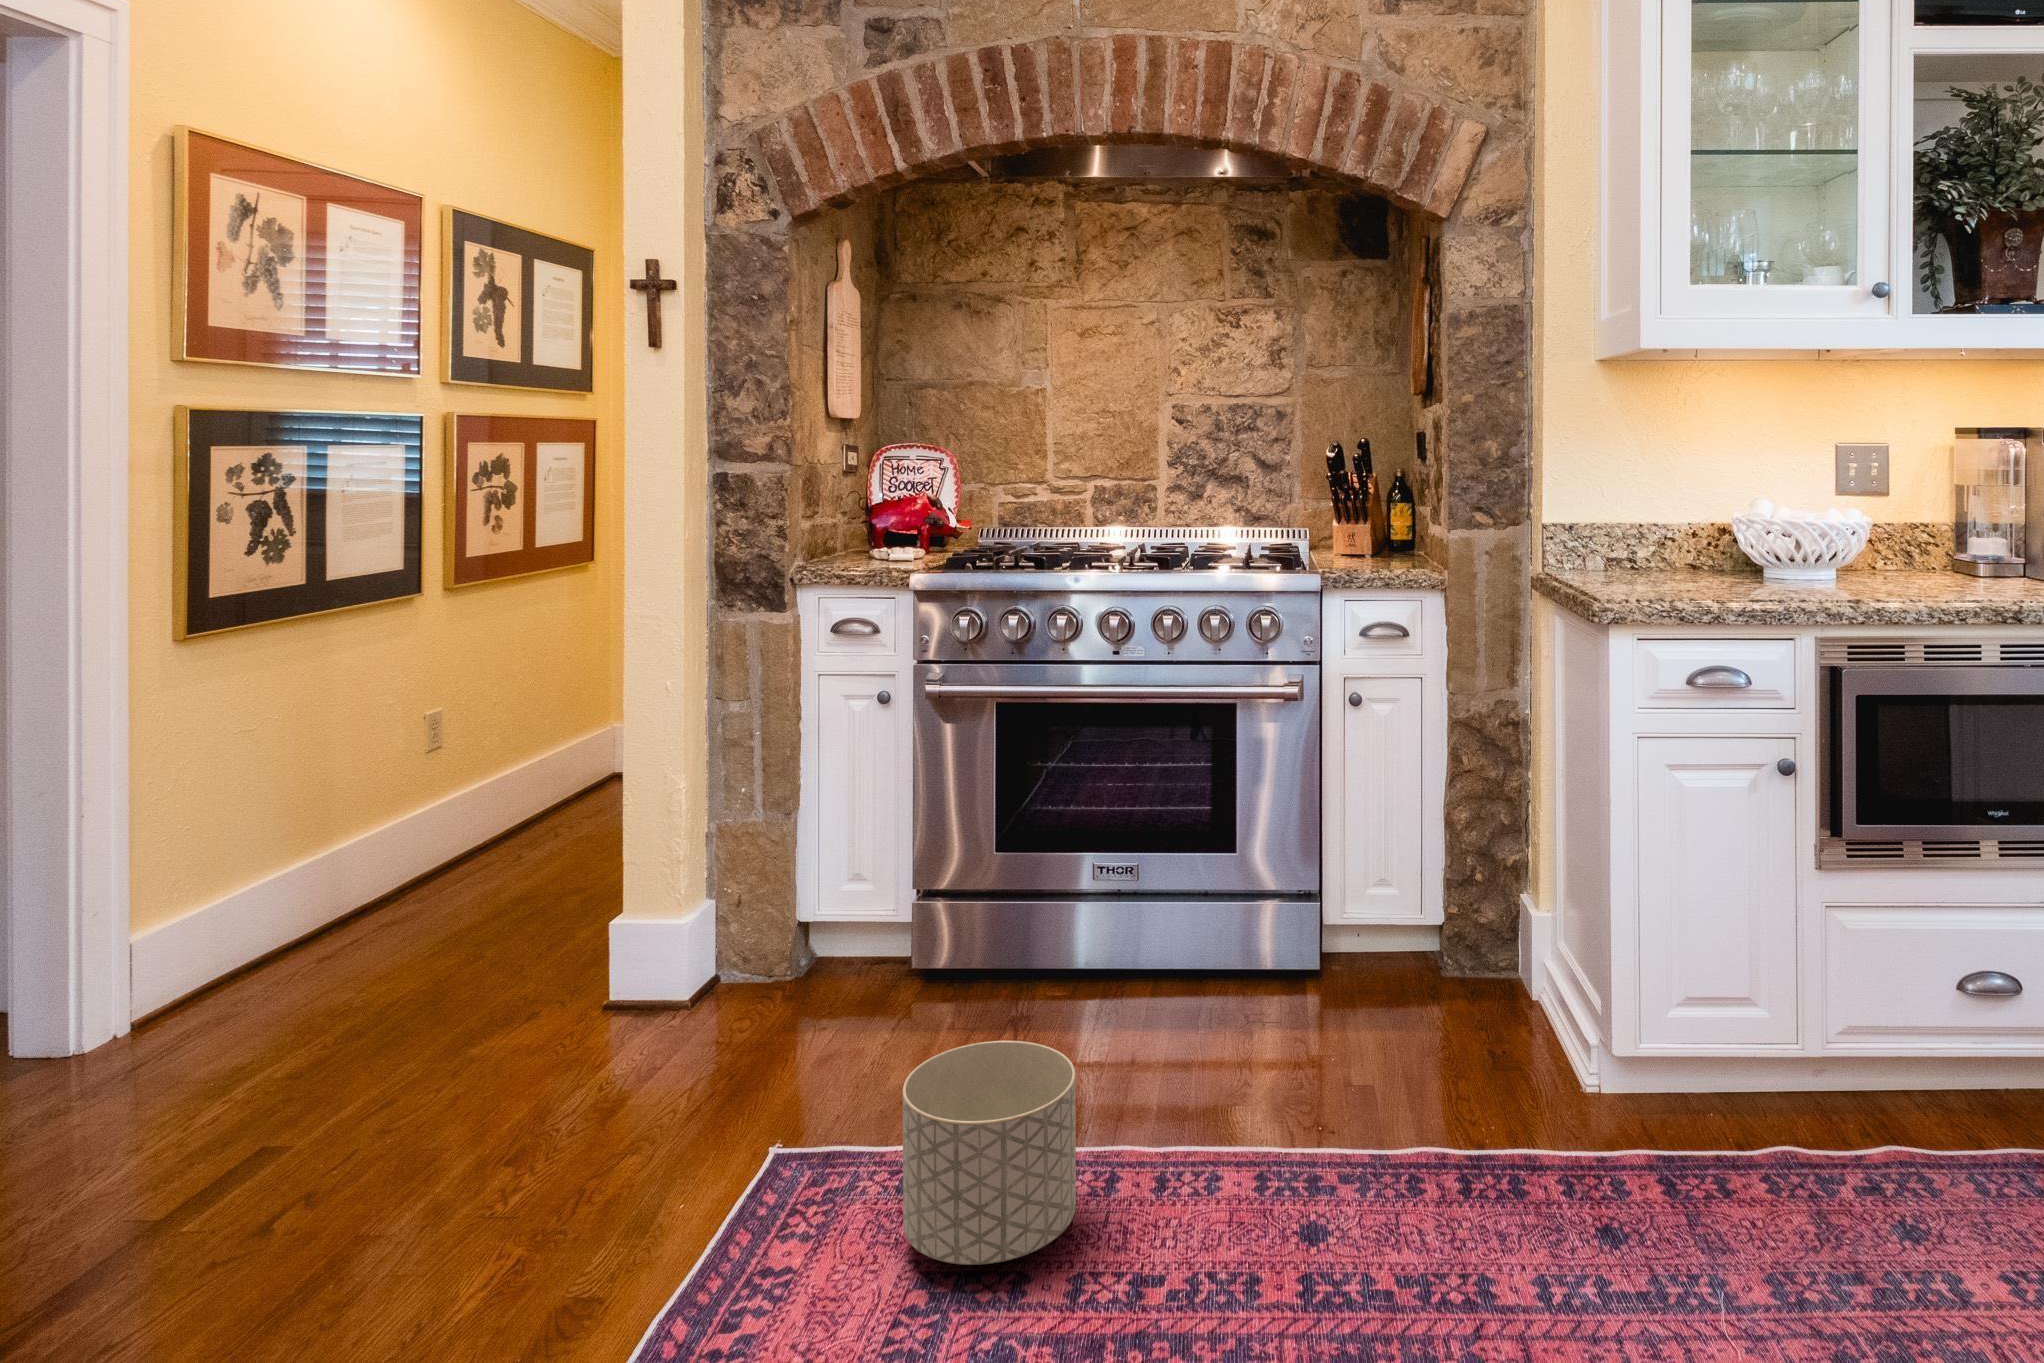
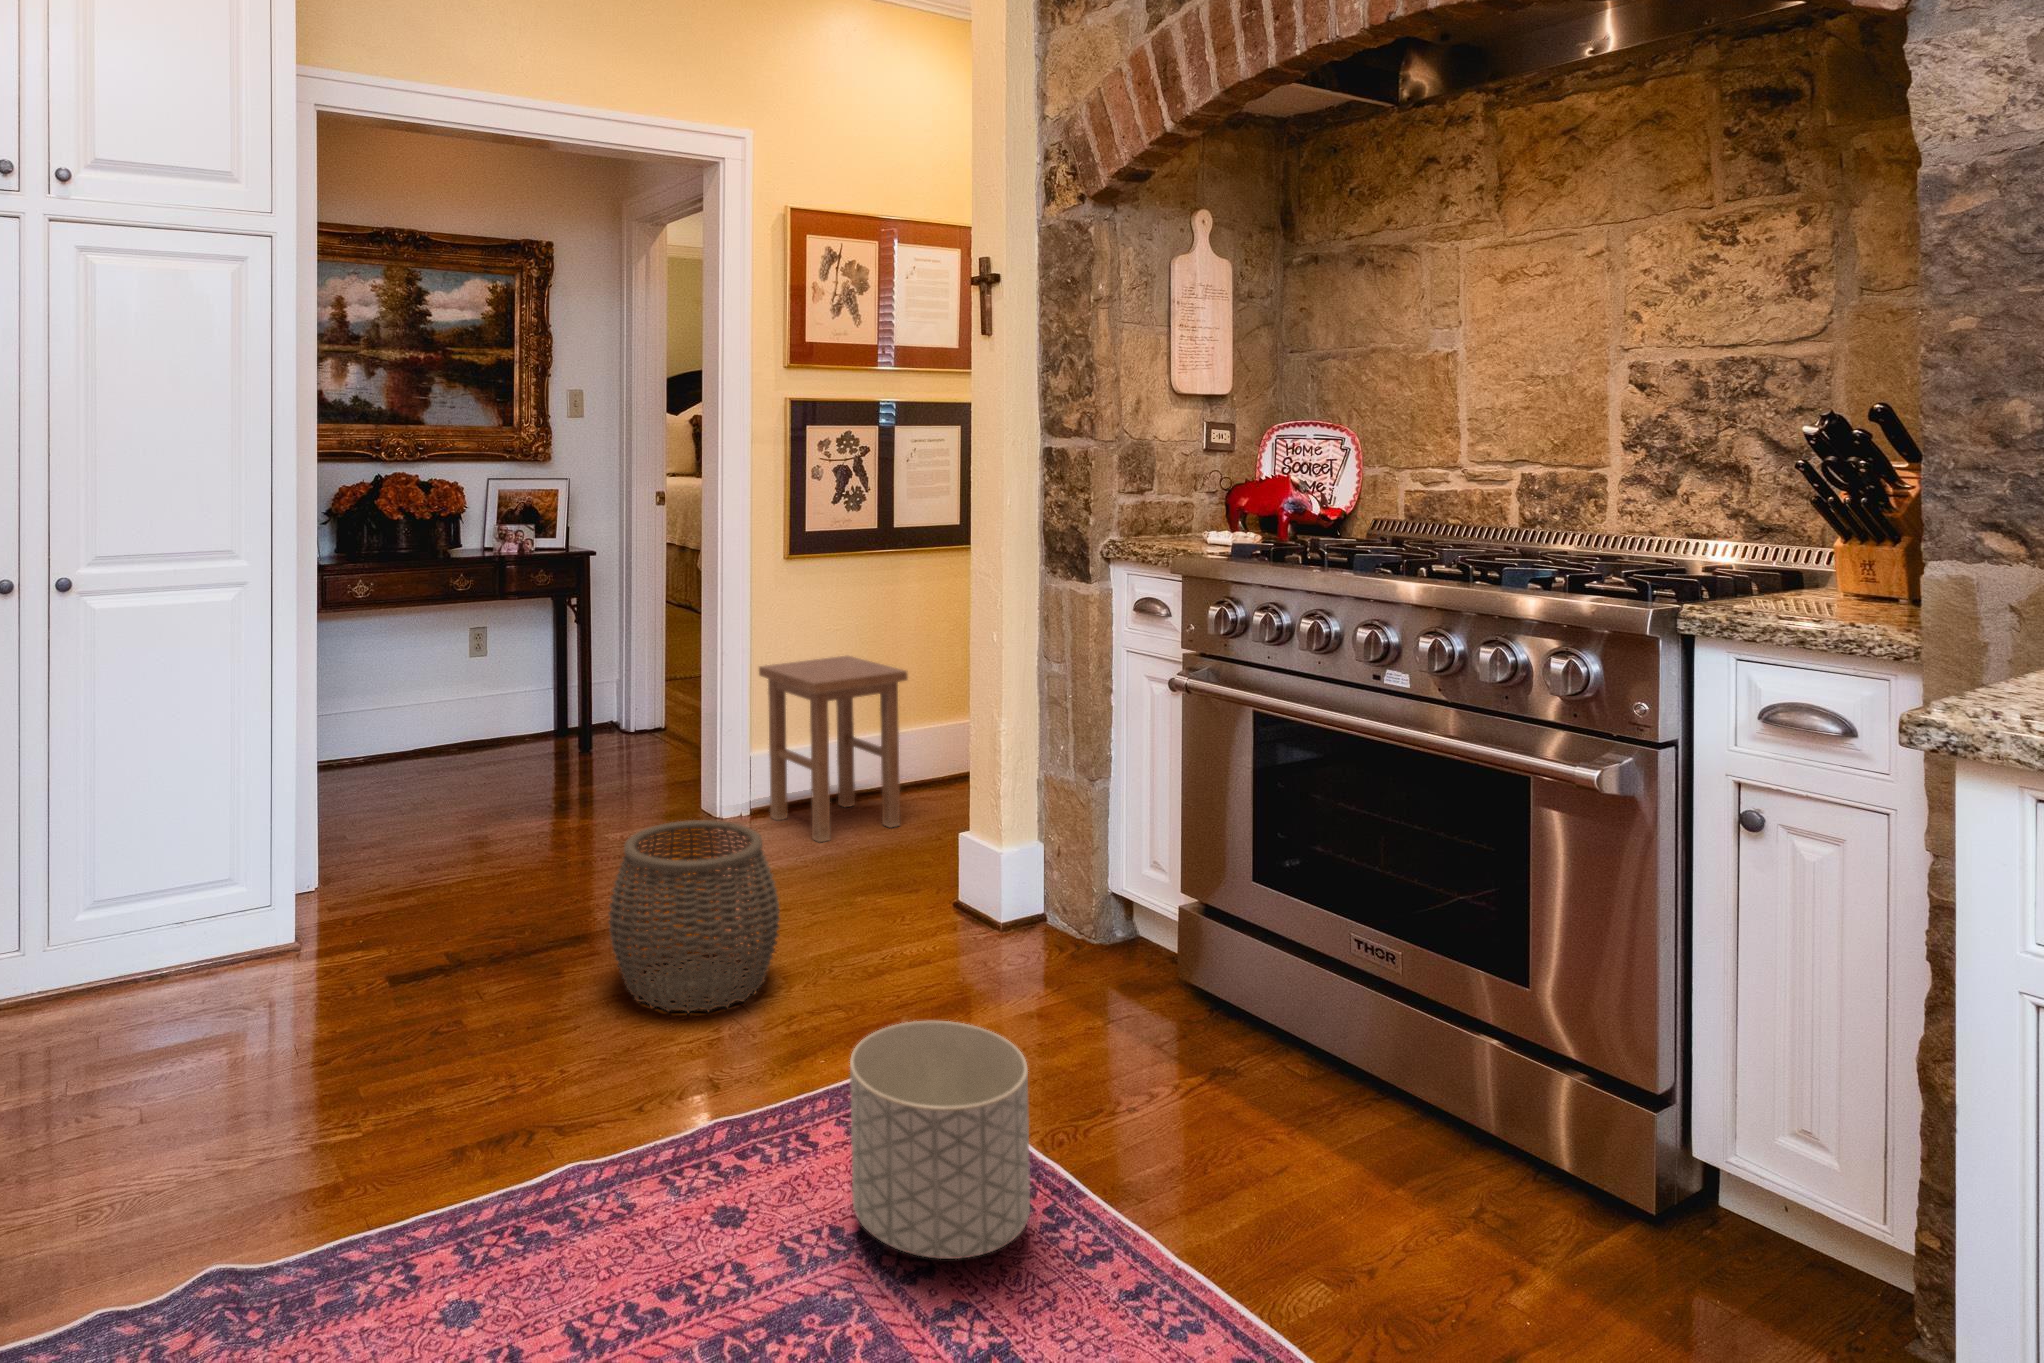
stool: none [160,761,415,1016] -> present [759,656,908,842]
woven basket: none [265,982,537,1266] -> present [609,820,780,1013]

